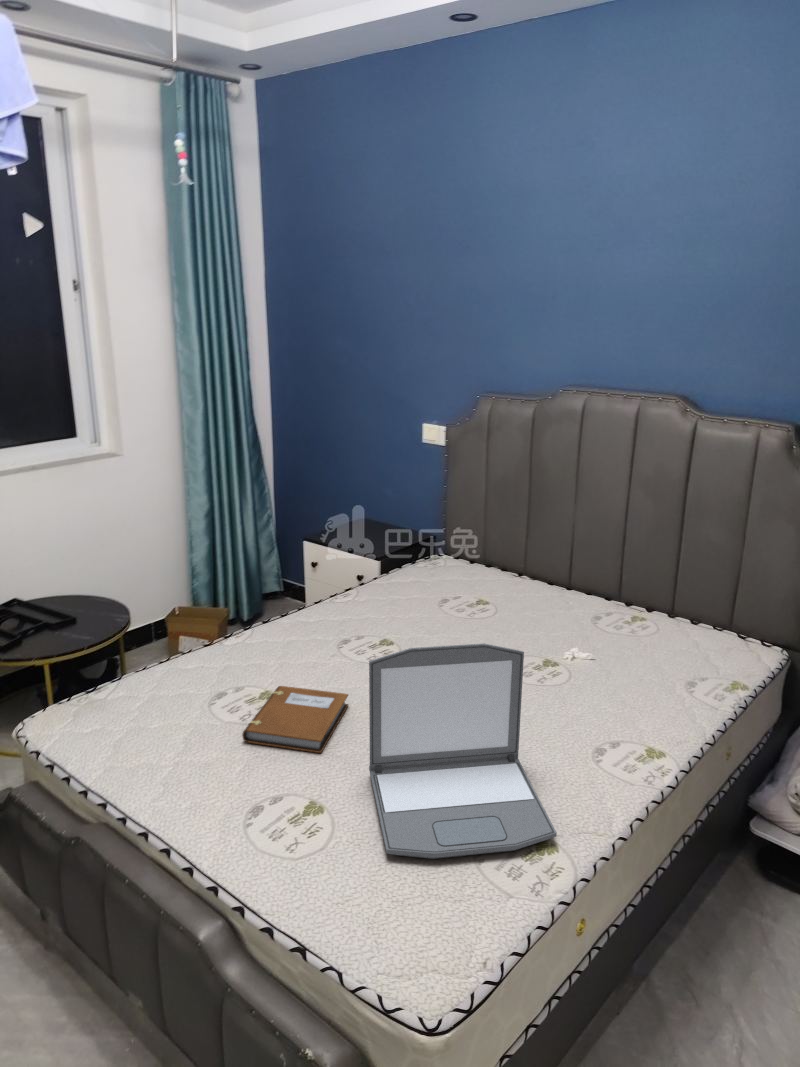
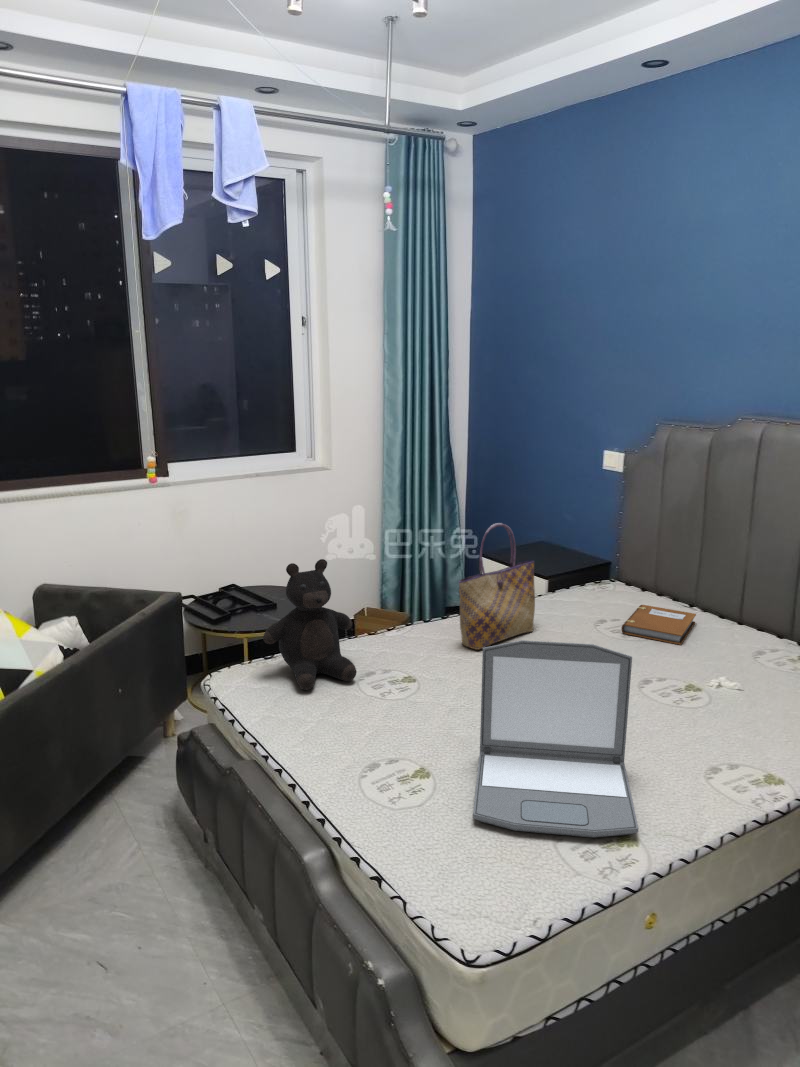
tote bag: none [305,511,379,649] -> present [459,523,535,650]
teddy bear: none [90,571,206,725] -> present [263,559,356,690]
notebook: present [242,686,348,753] -> present [622,605,696,645]

